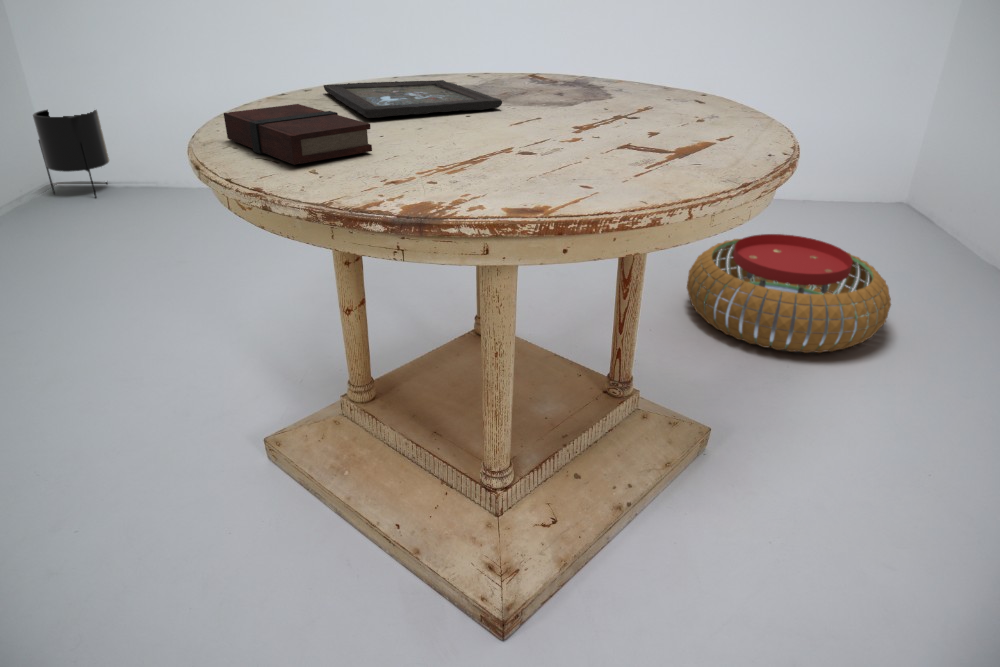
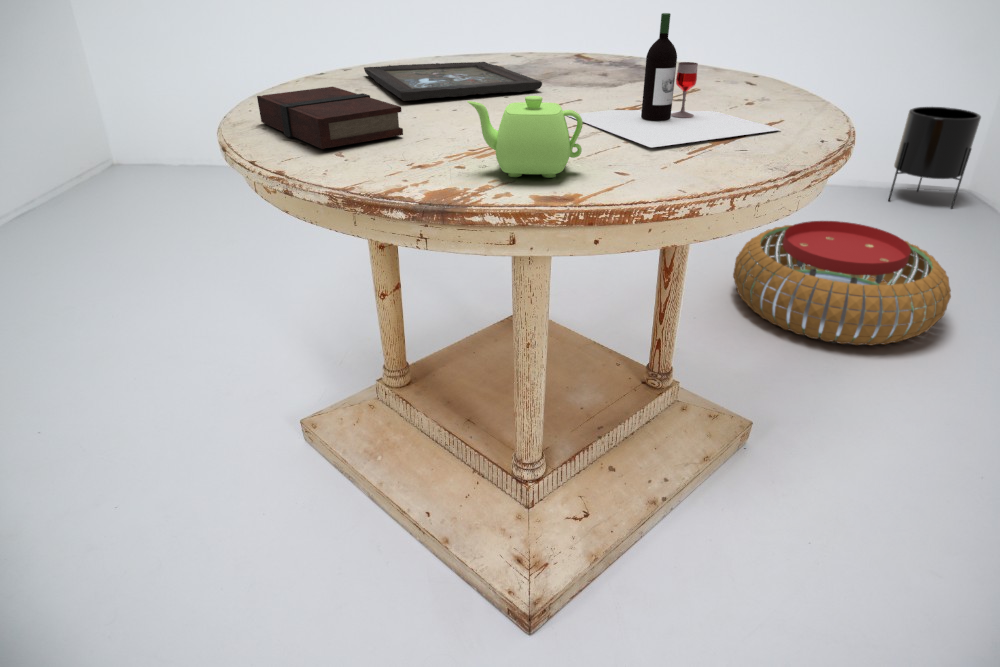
wine bottle: none [527,37,731,163] -> present [569,13,780,147]
planter: present [33,110,109,198] -> present [888,107,981,208]
teapot: none [439,114,549,191] -> present [467,96,583,178]

